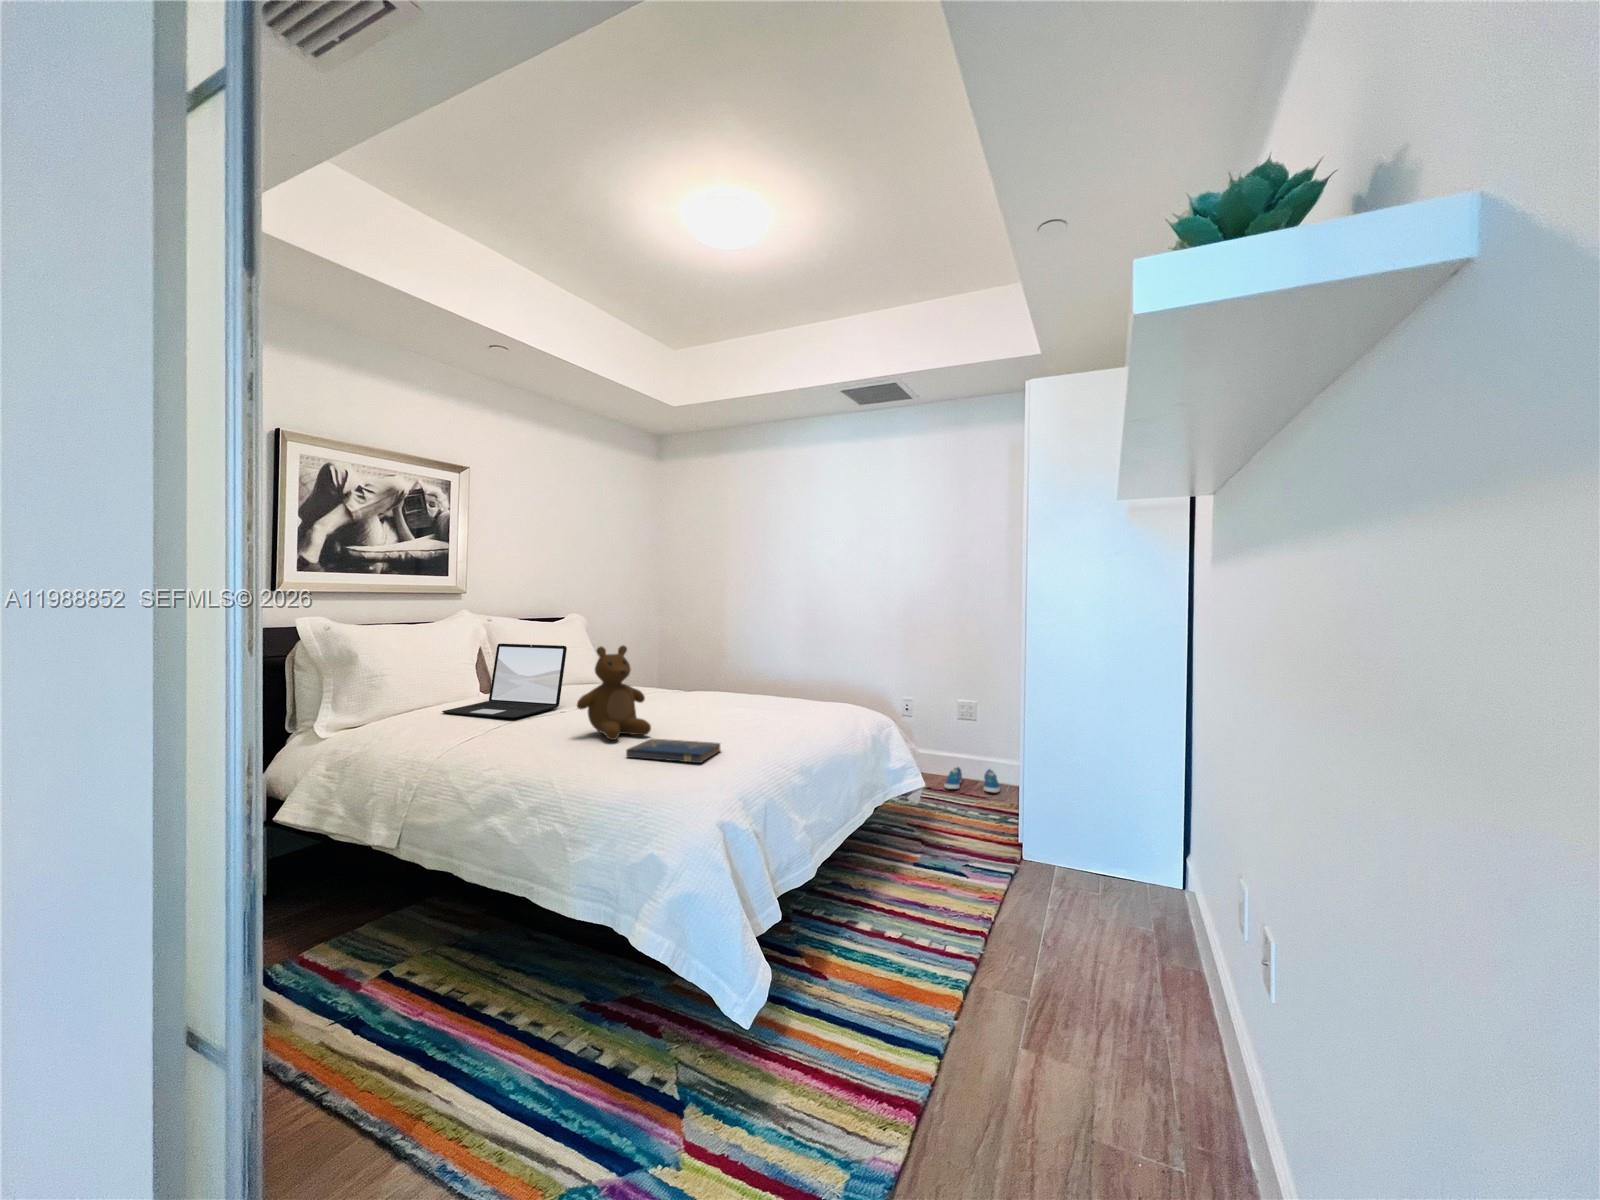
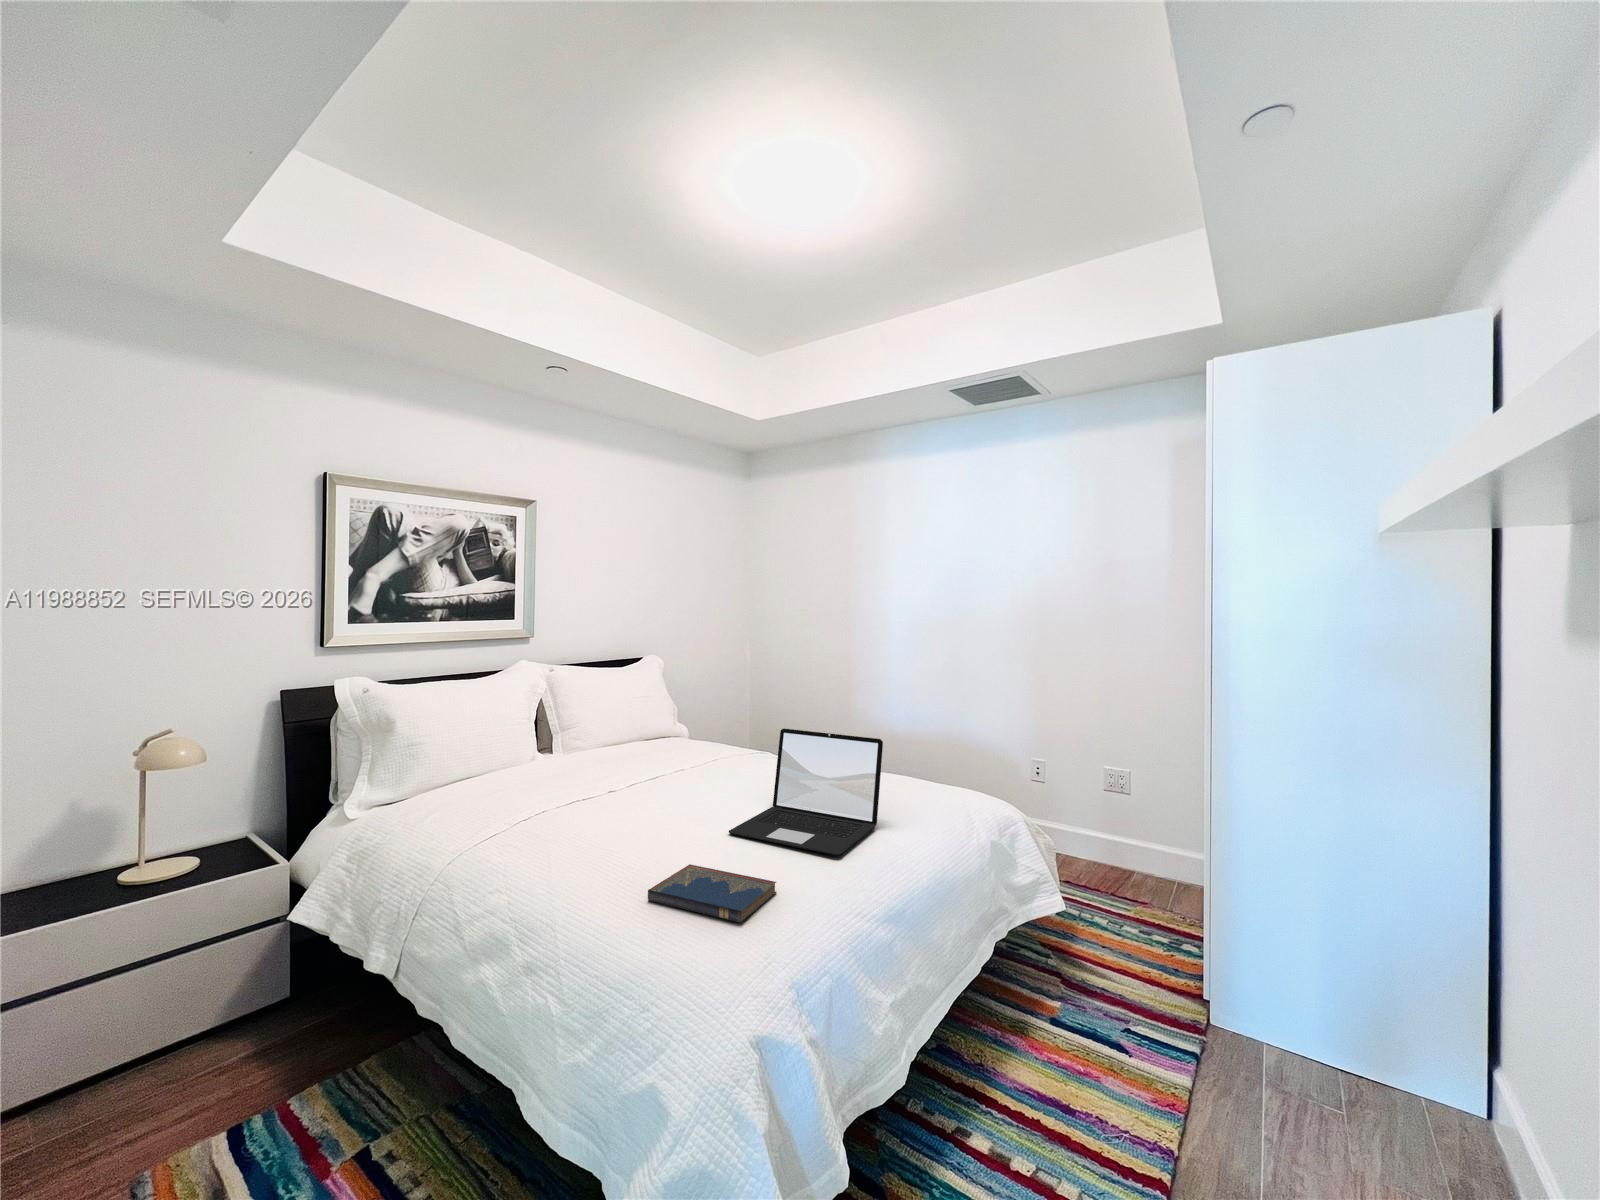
laptop: present [442,644,567,718] -> present [729,729,883,855]
teddy bear: present [577,646,651,740] -> none [603,731,695,861]
sneaker: present [944,767,1000,792] -> none [1089,852,1166,895]

